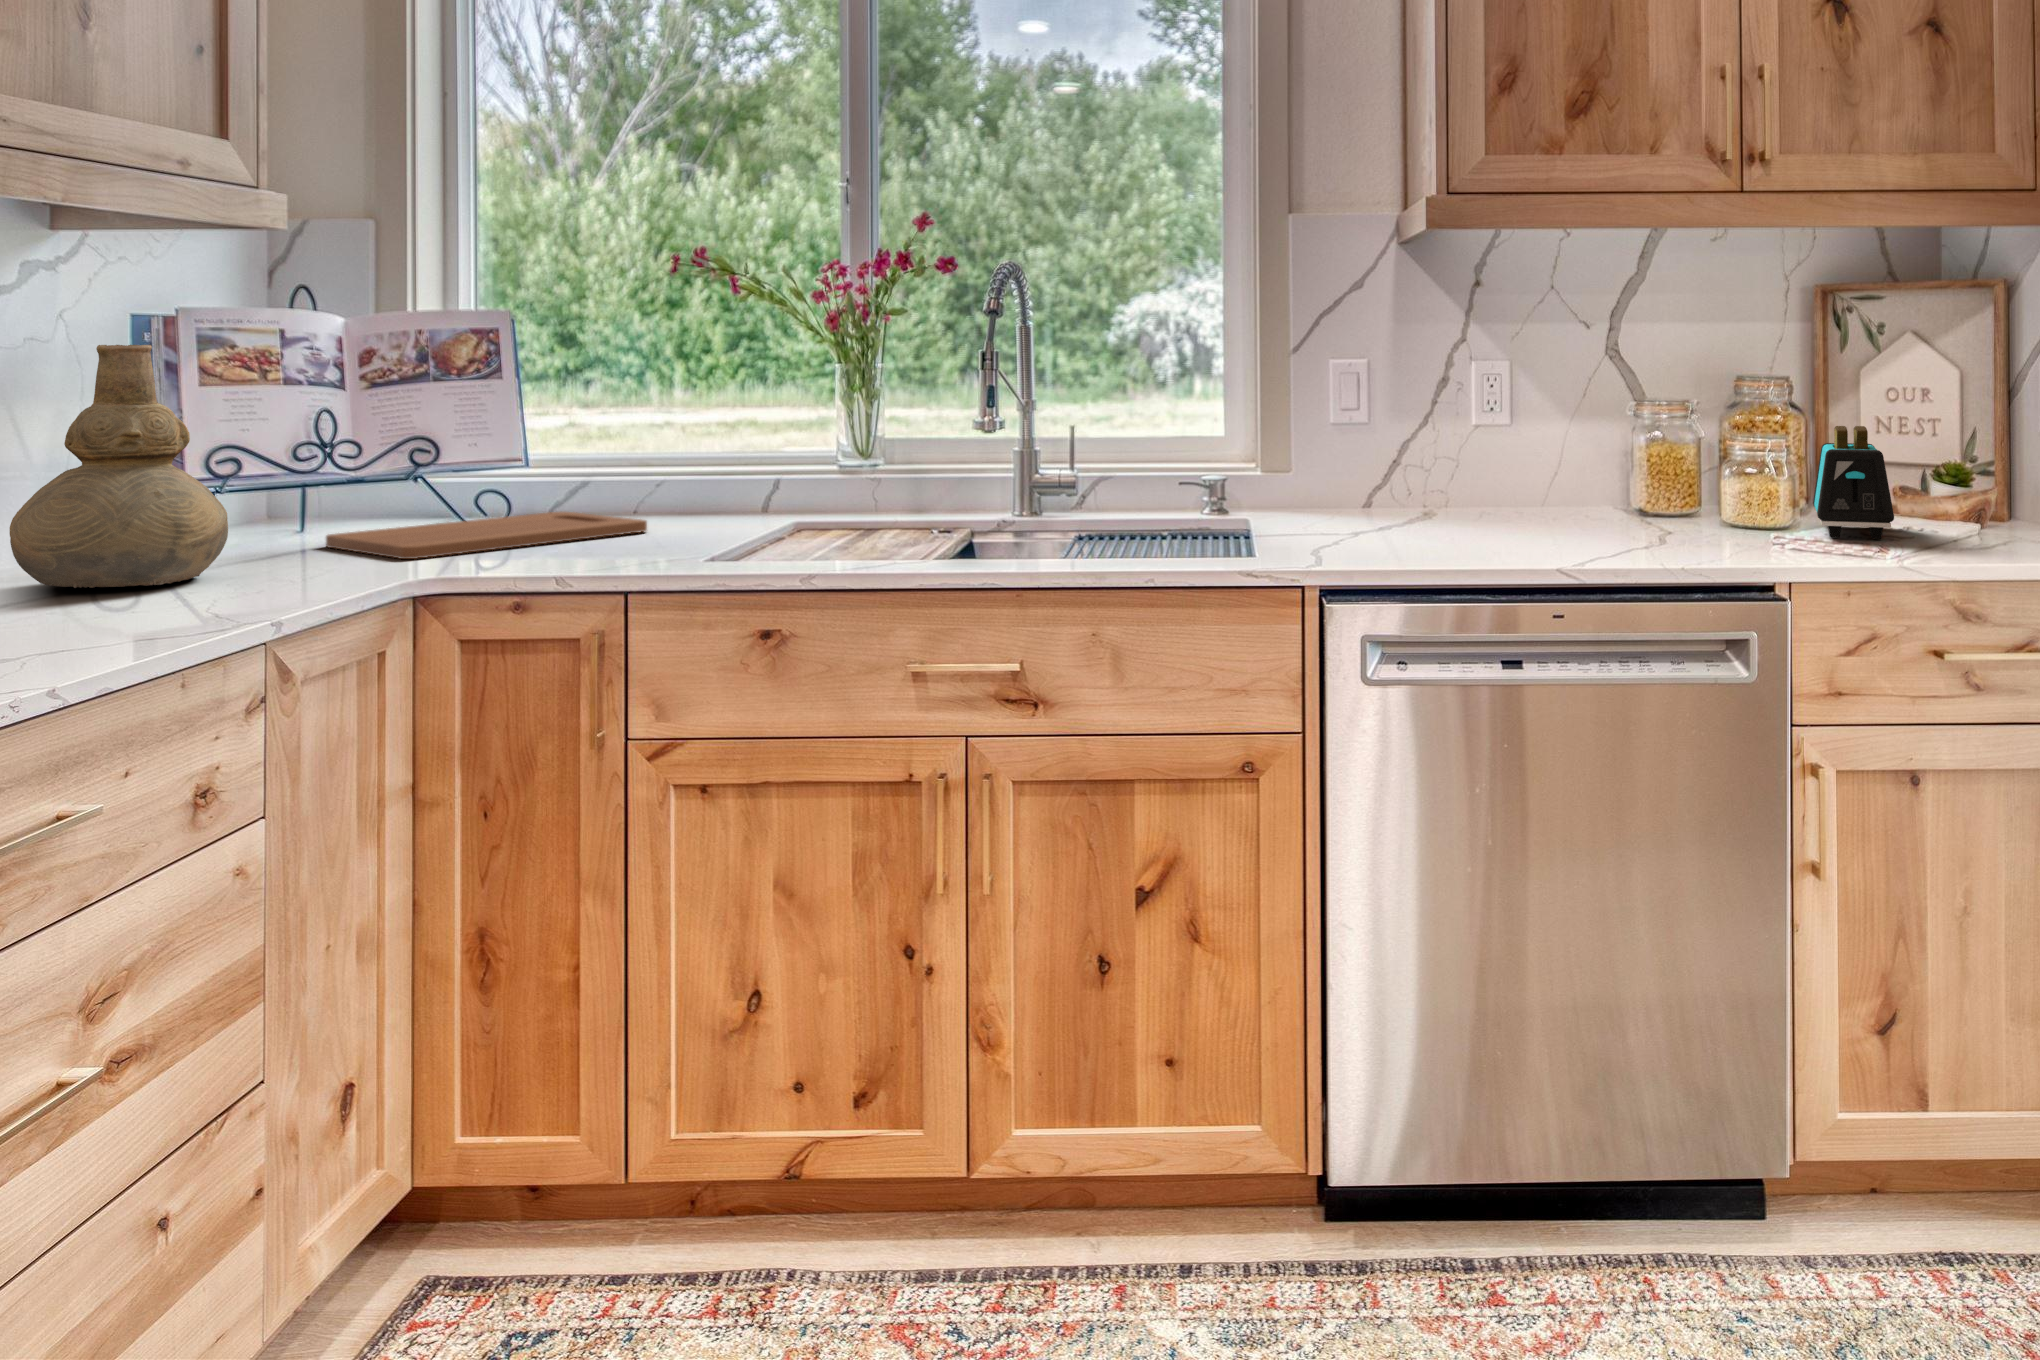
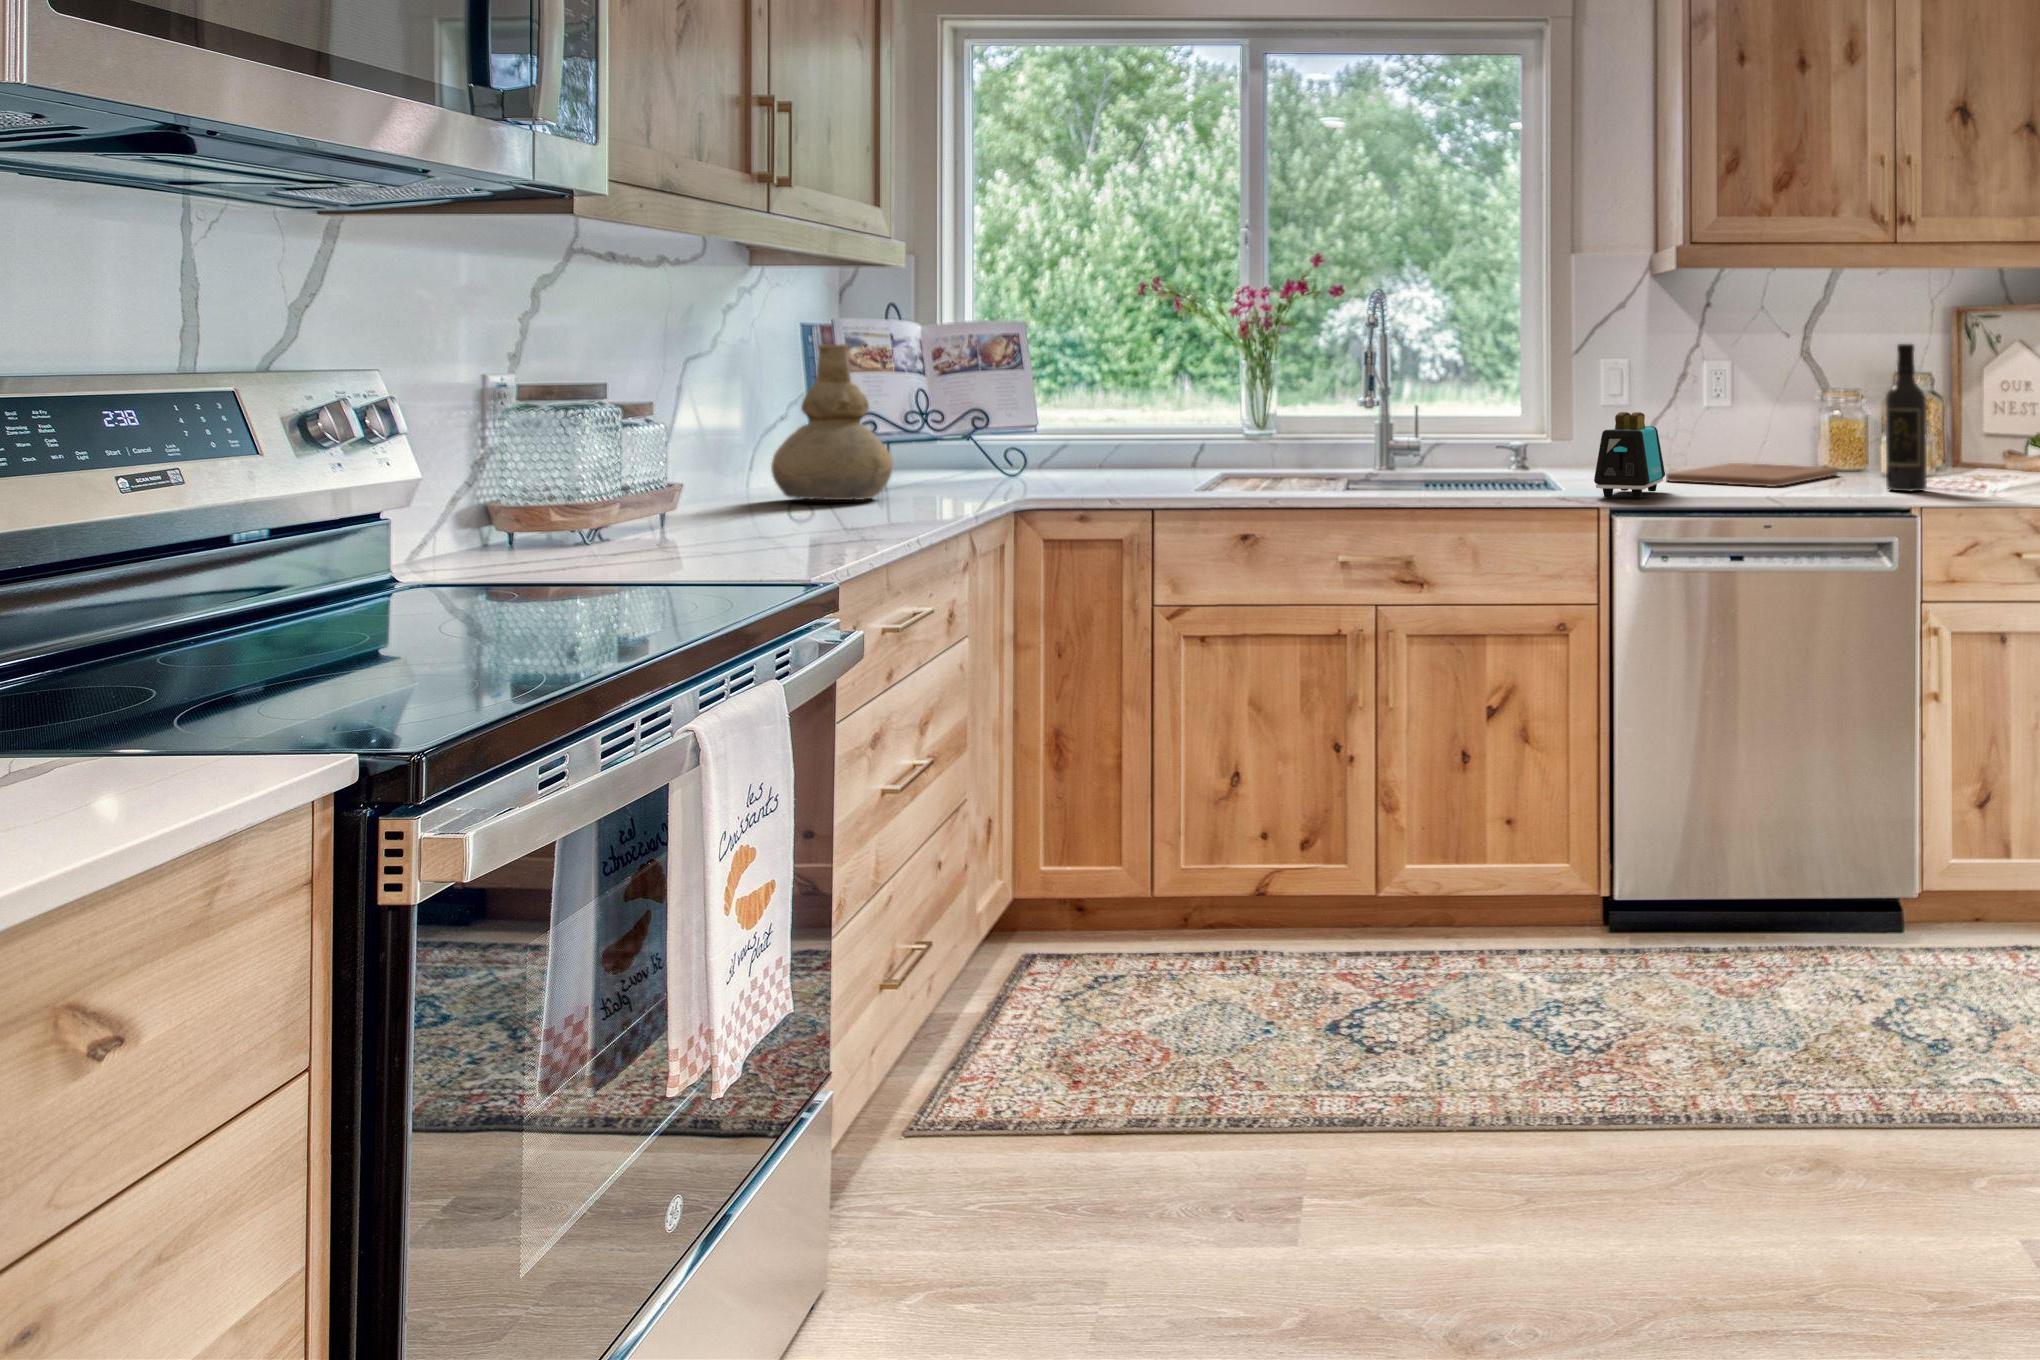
wine bottle: none [1733,337,1796,557] -> present [1885,344,1927,491]
toaster: present [1813,426,1894,539] -> present [1594,412,1665,498]
cutting board: present [326,512,647,559] -> present [1666,463,1837,487]

